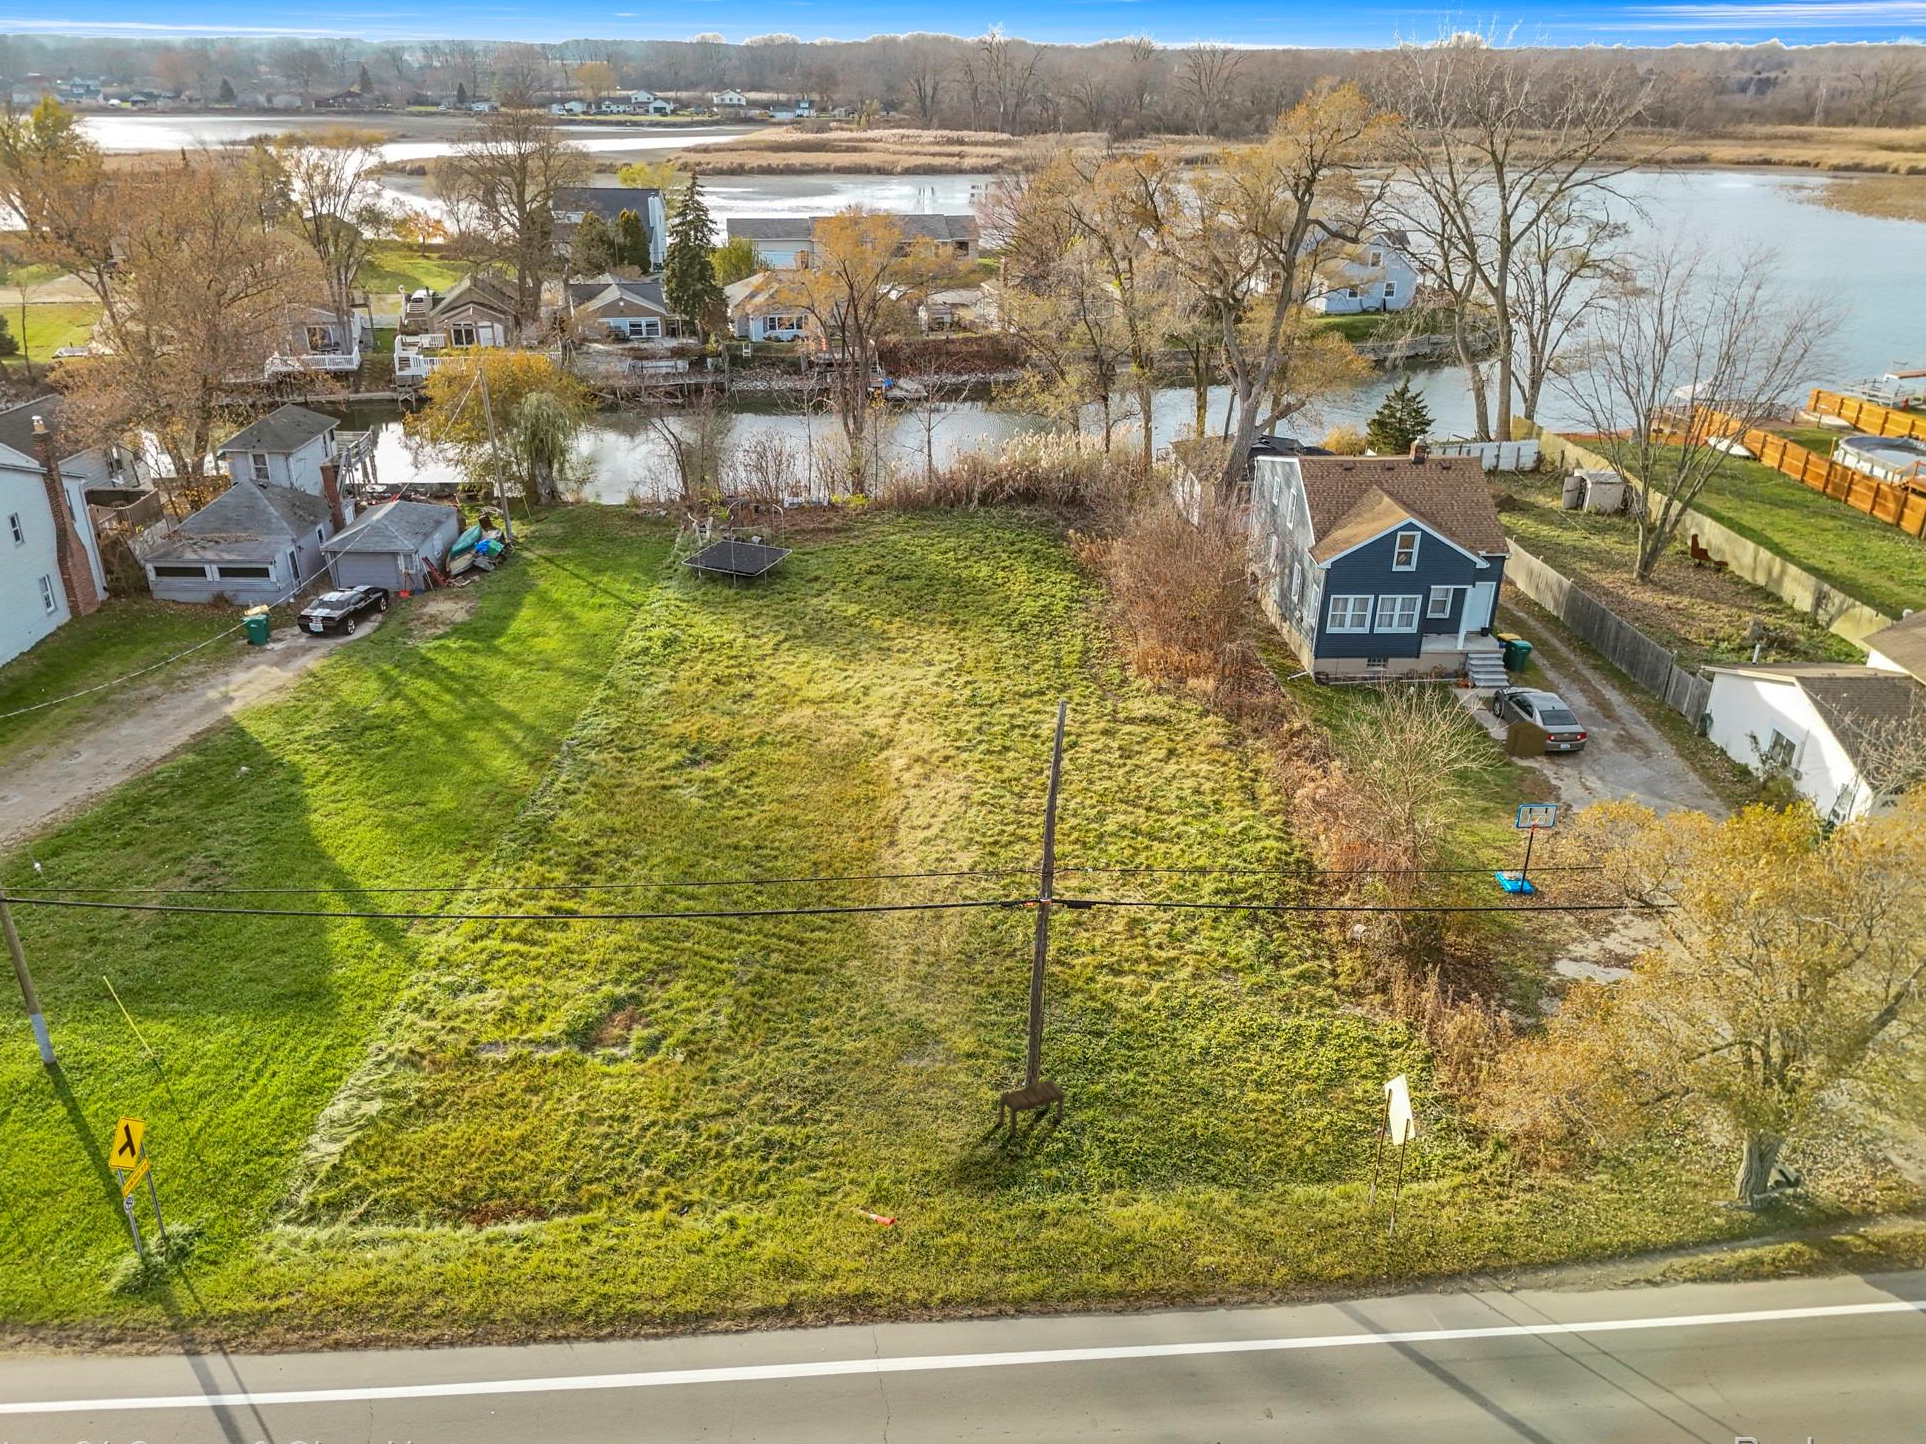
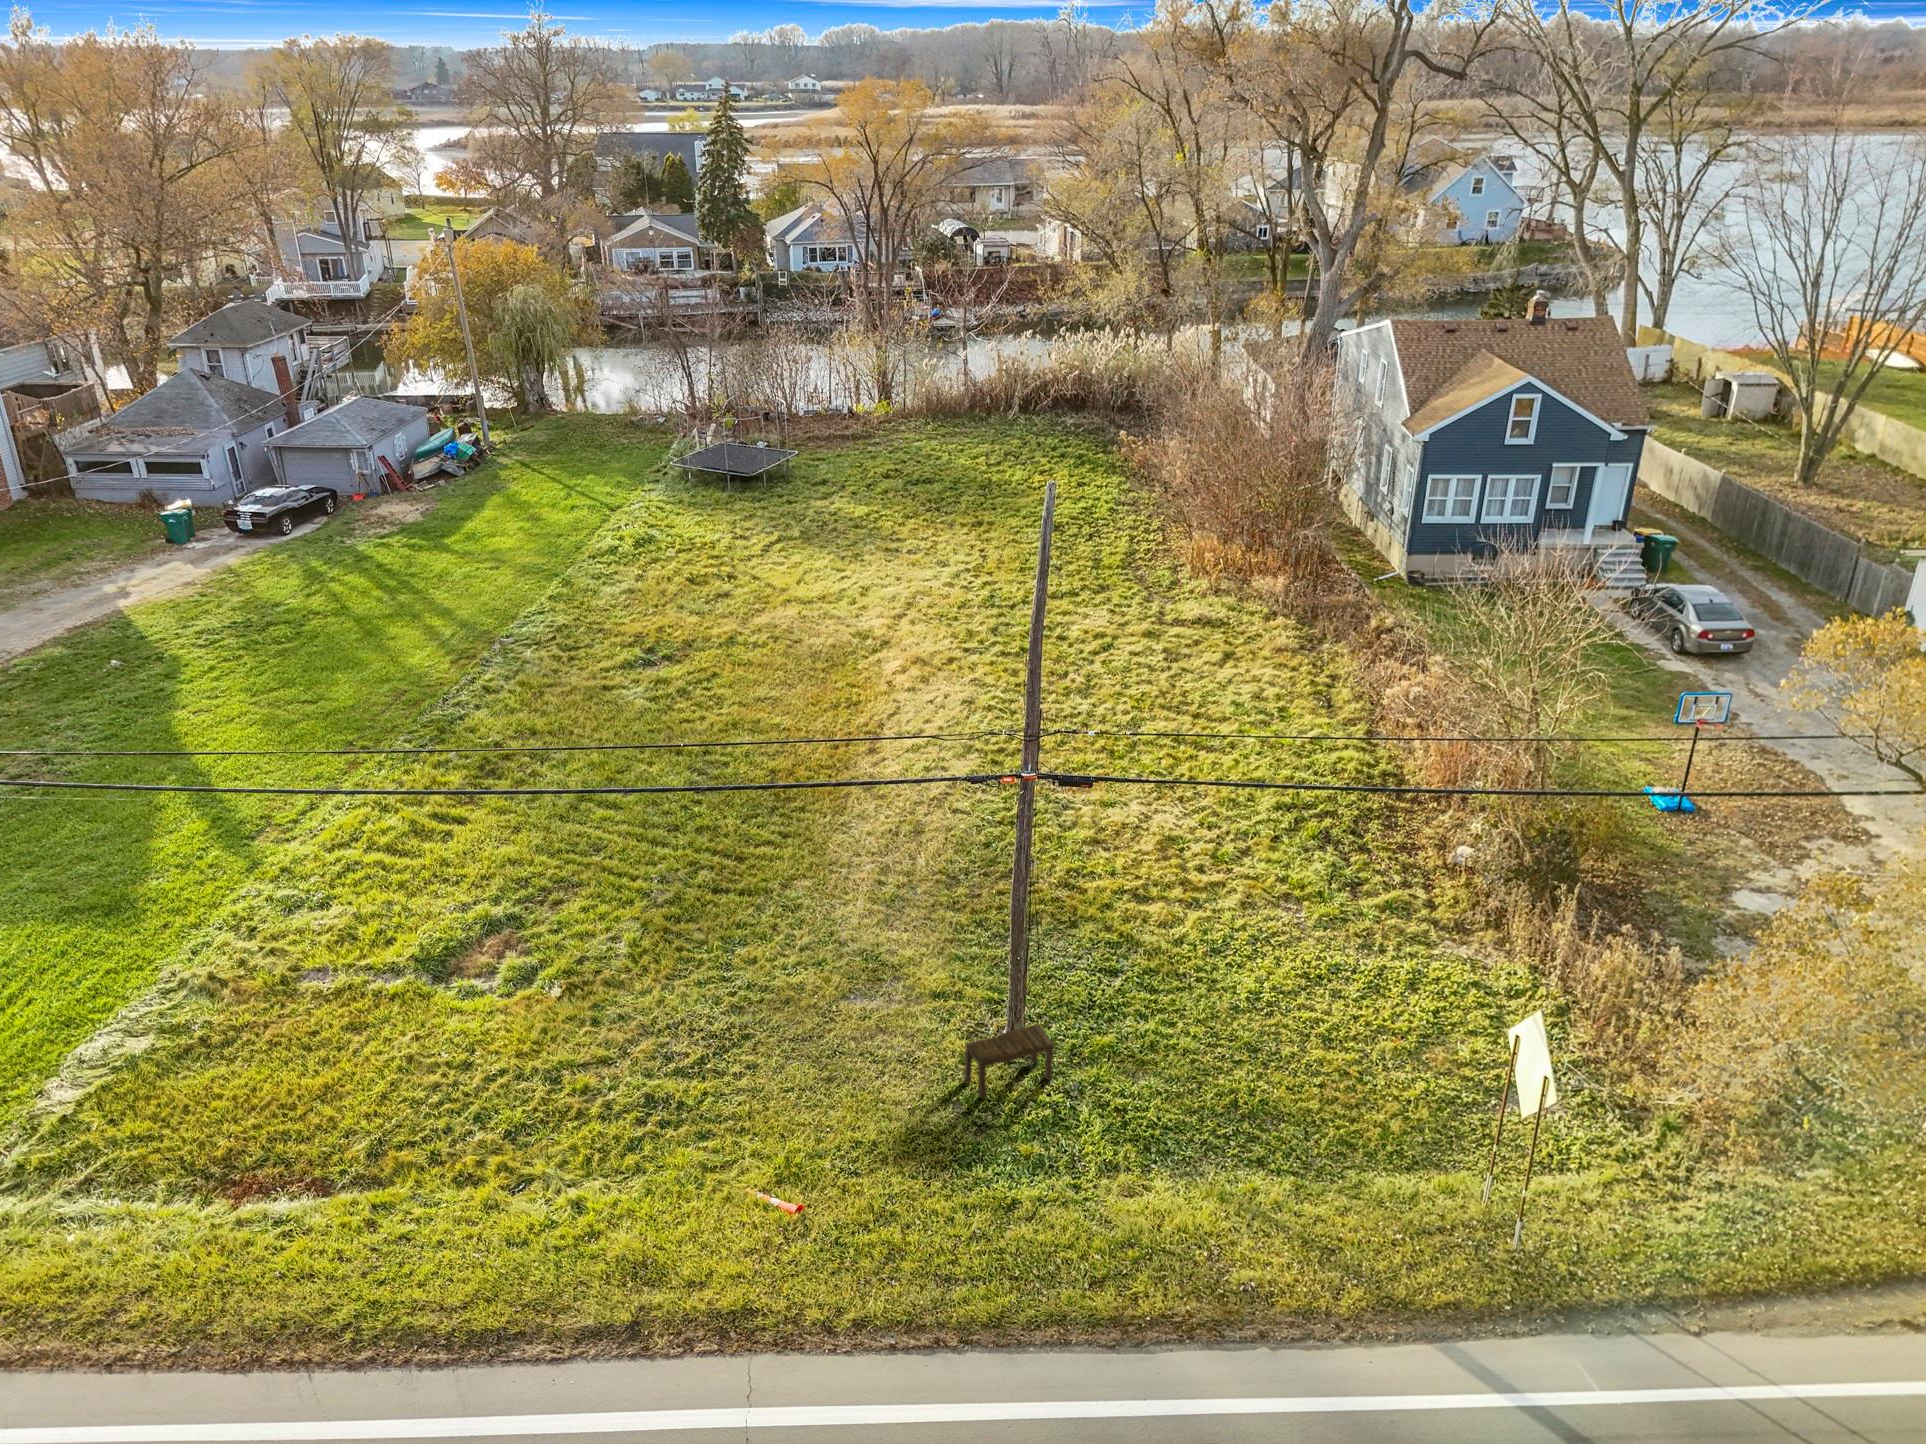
lounge chair: present [1691,534,1729,571] -> none [1854,429,1905,473]
cardboard box: present [1504,721,1549,759] -> none [1640,619,1701,665]

